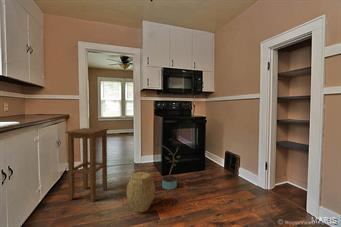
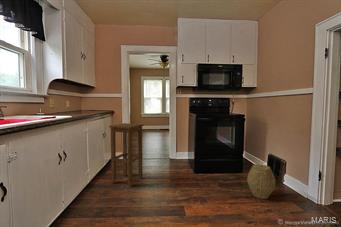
potted plant: present [156,139,181,190] -> none [186,136,213,185]
woven basket: present [126,172,155,212] -> present [247,164,275,199]

